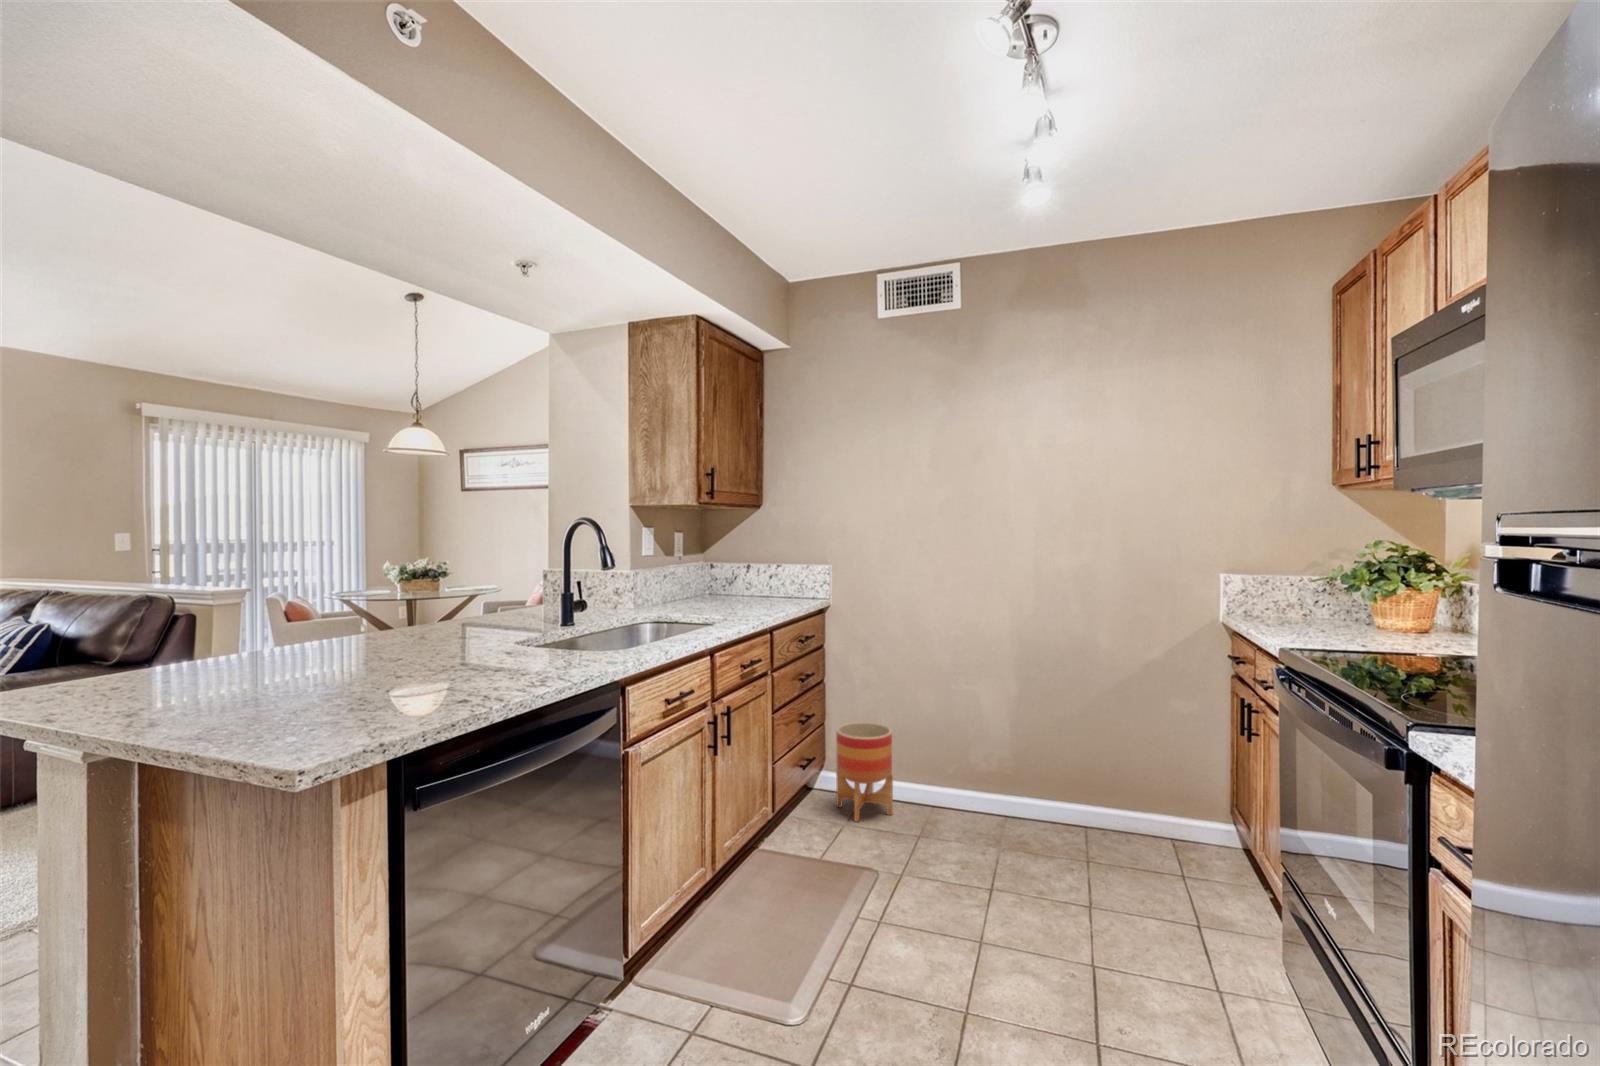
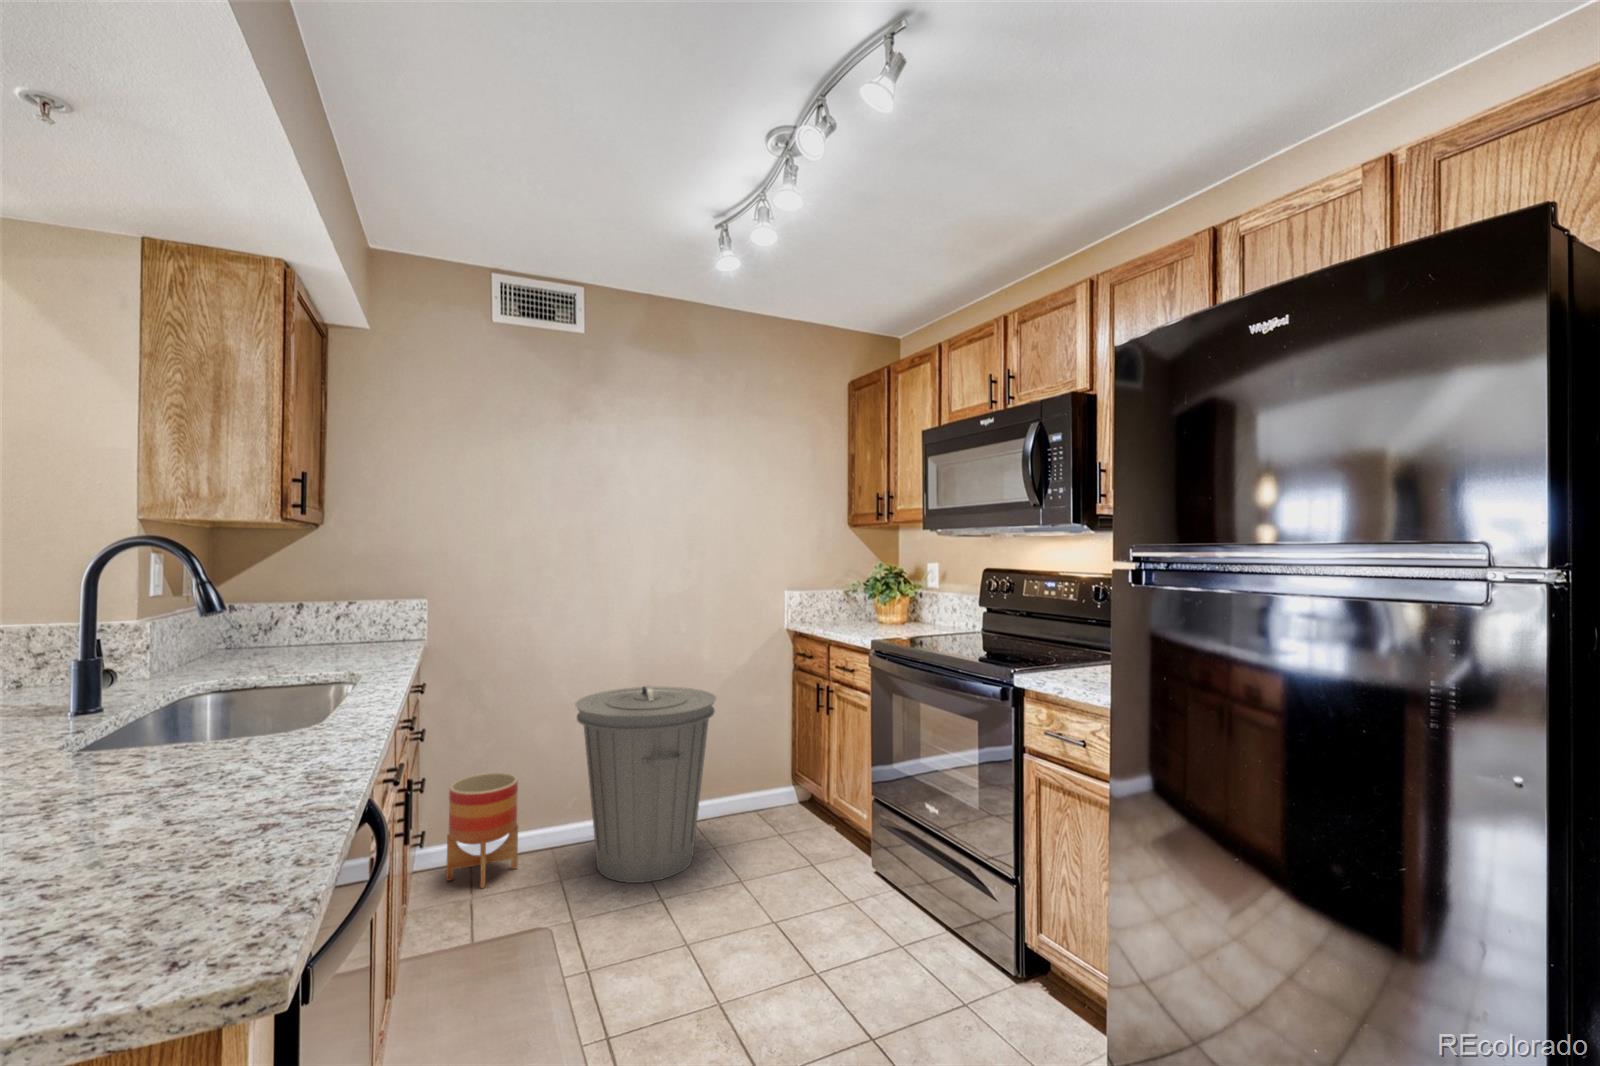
trash can: none [929,665,1083,873] -> present [575,686,716,883]

